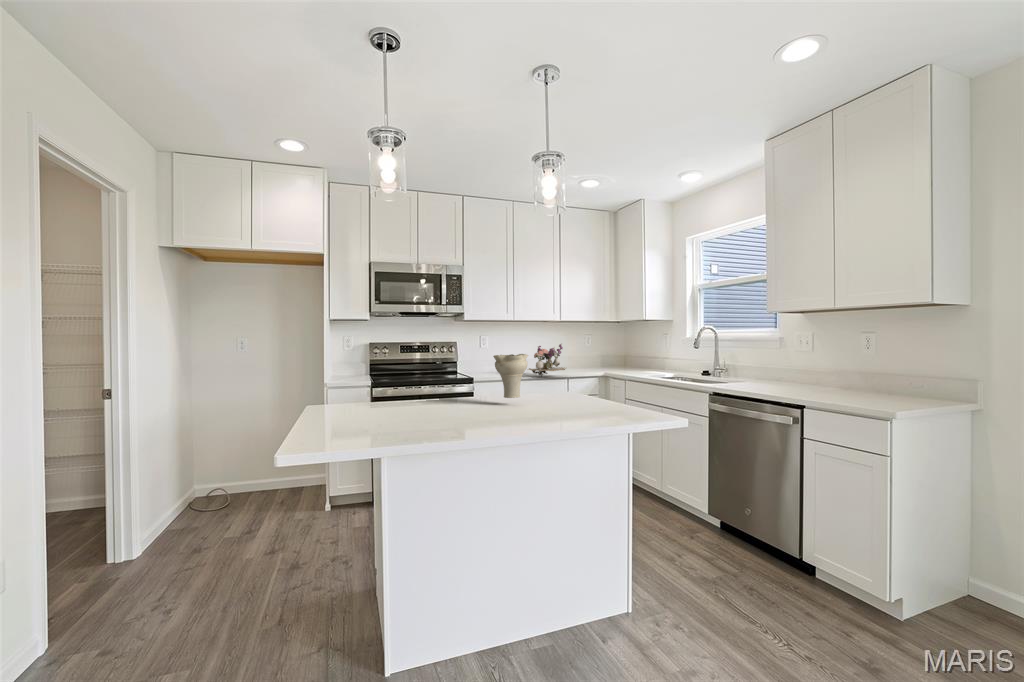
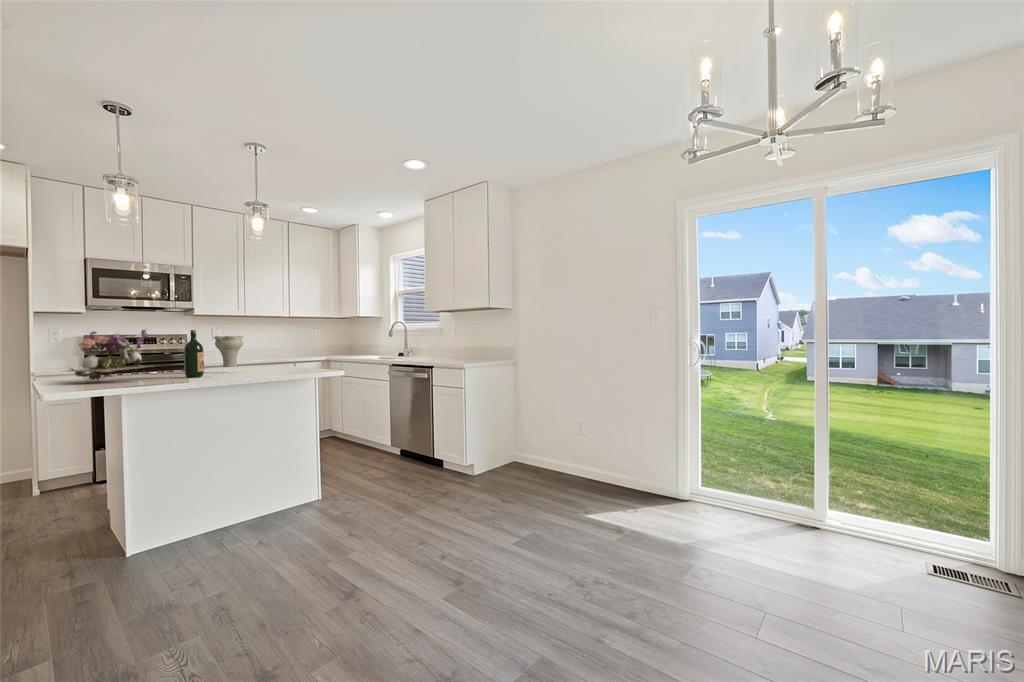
flower arrangement: present [528,344,566,376] -> present [68,330,149,381]
wine bottle: none [463,351,487,422] -> present [184,330,204,377]

